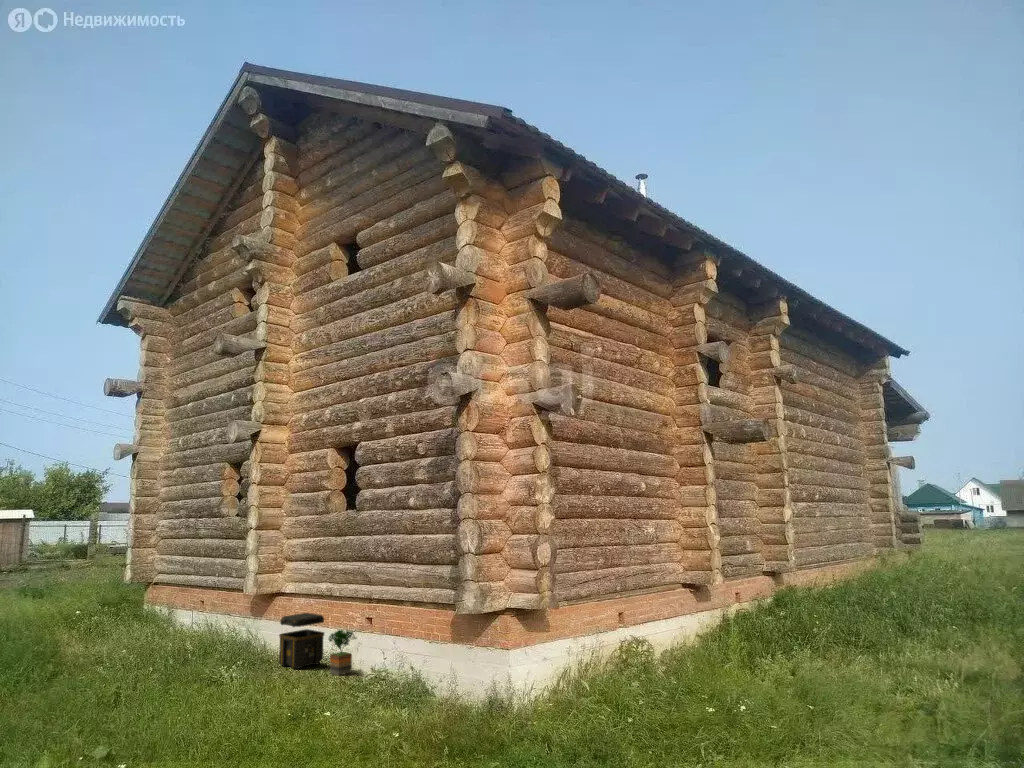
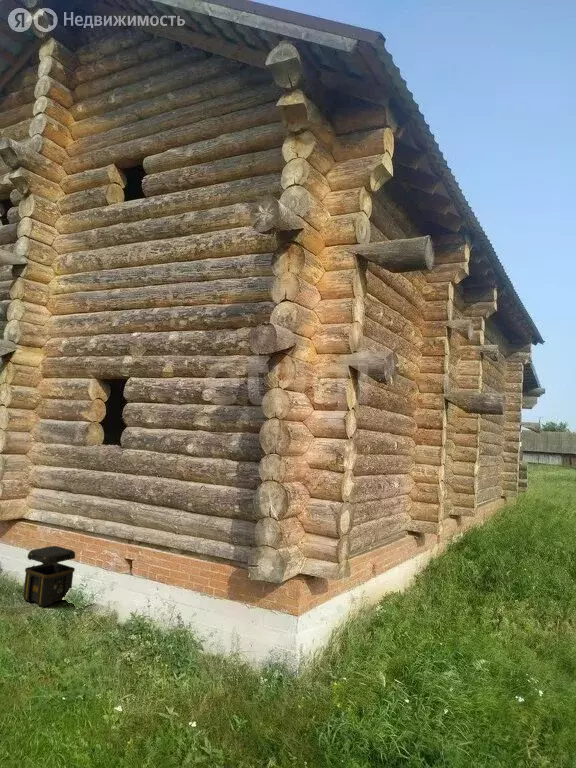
potted tree: present [329,630,356,675] -> none [82,570,115,619]

